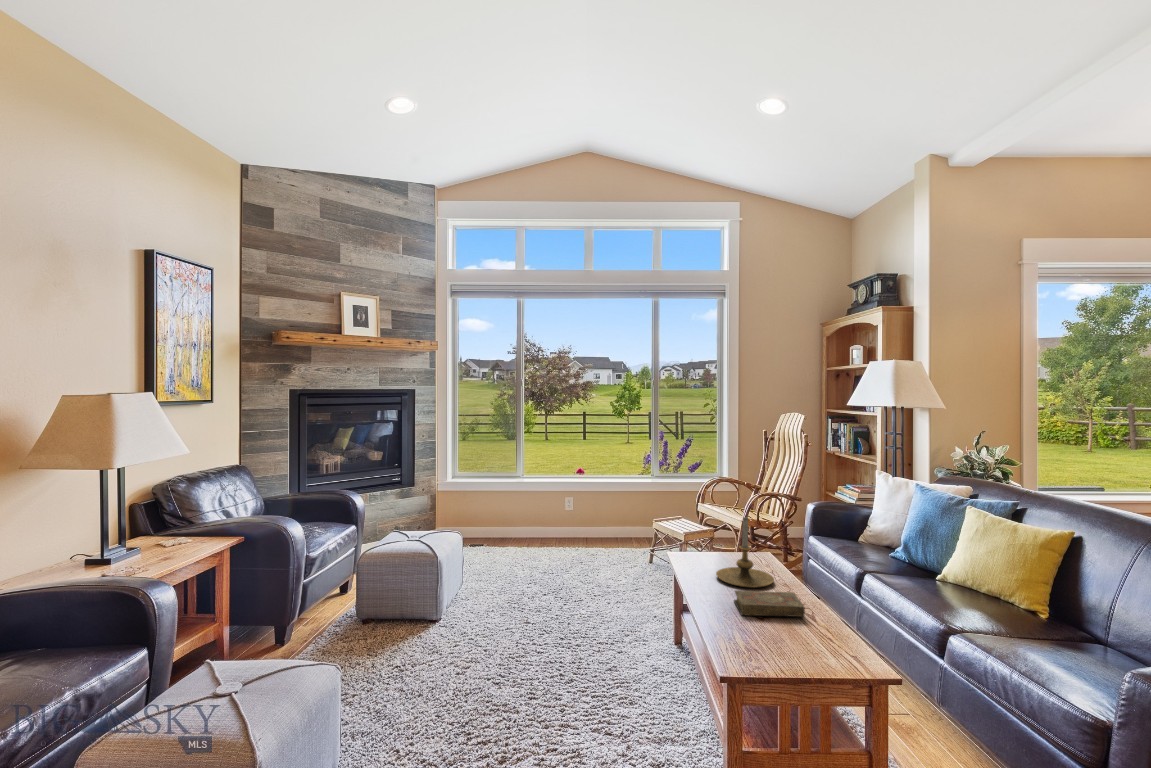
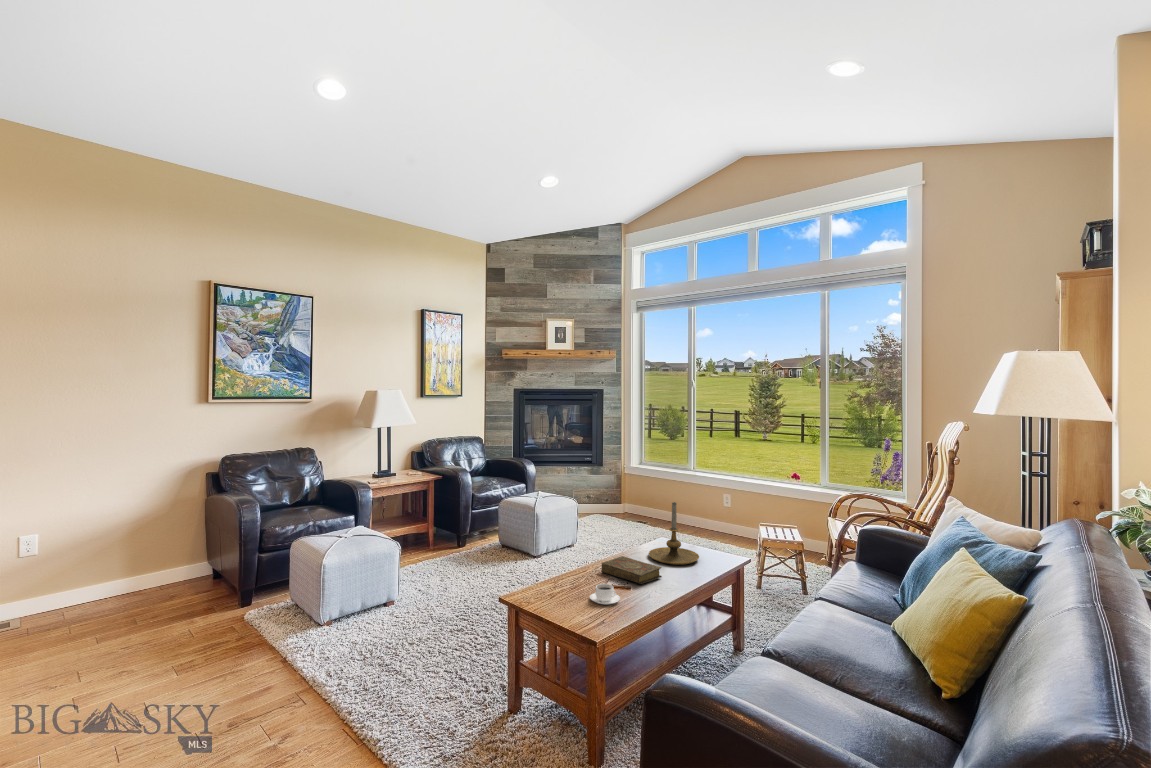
coffee cup: none [807,627,847,653] -> present [590,584,620,605]

